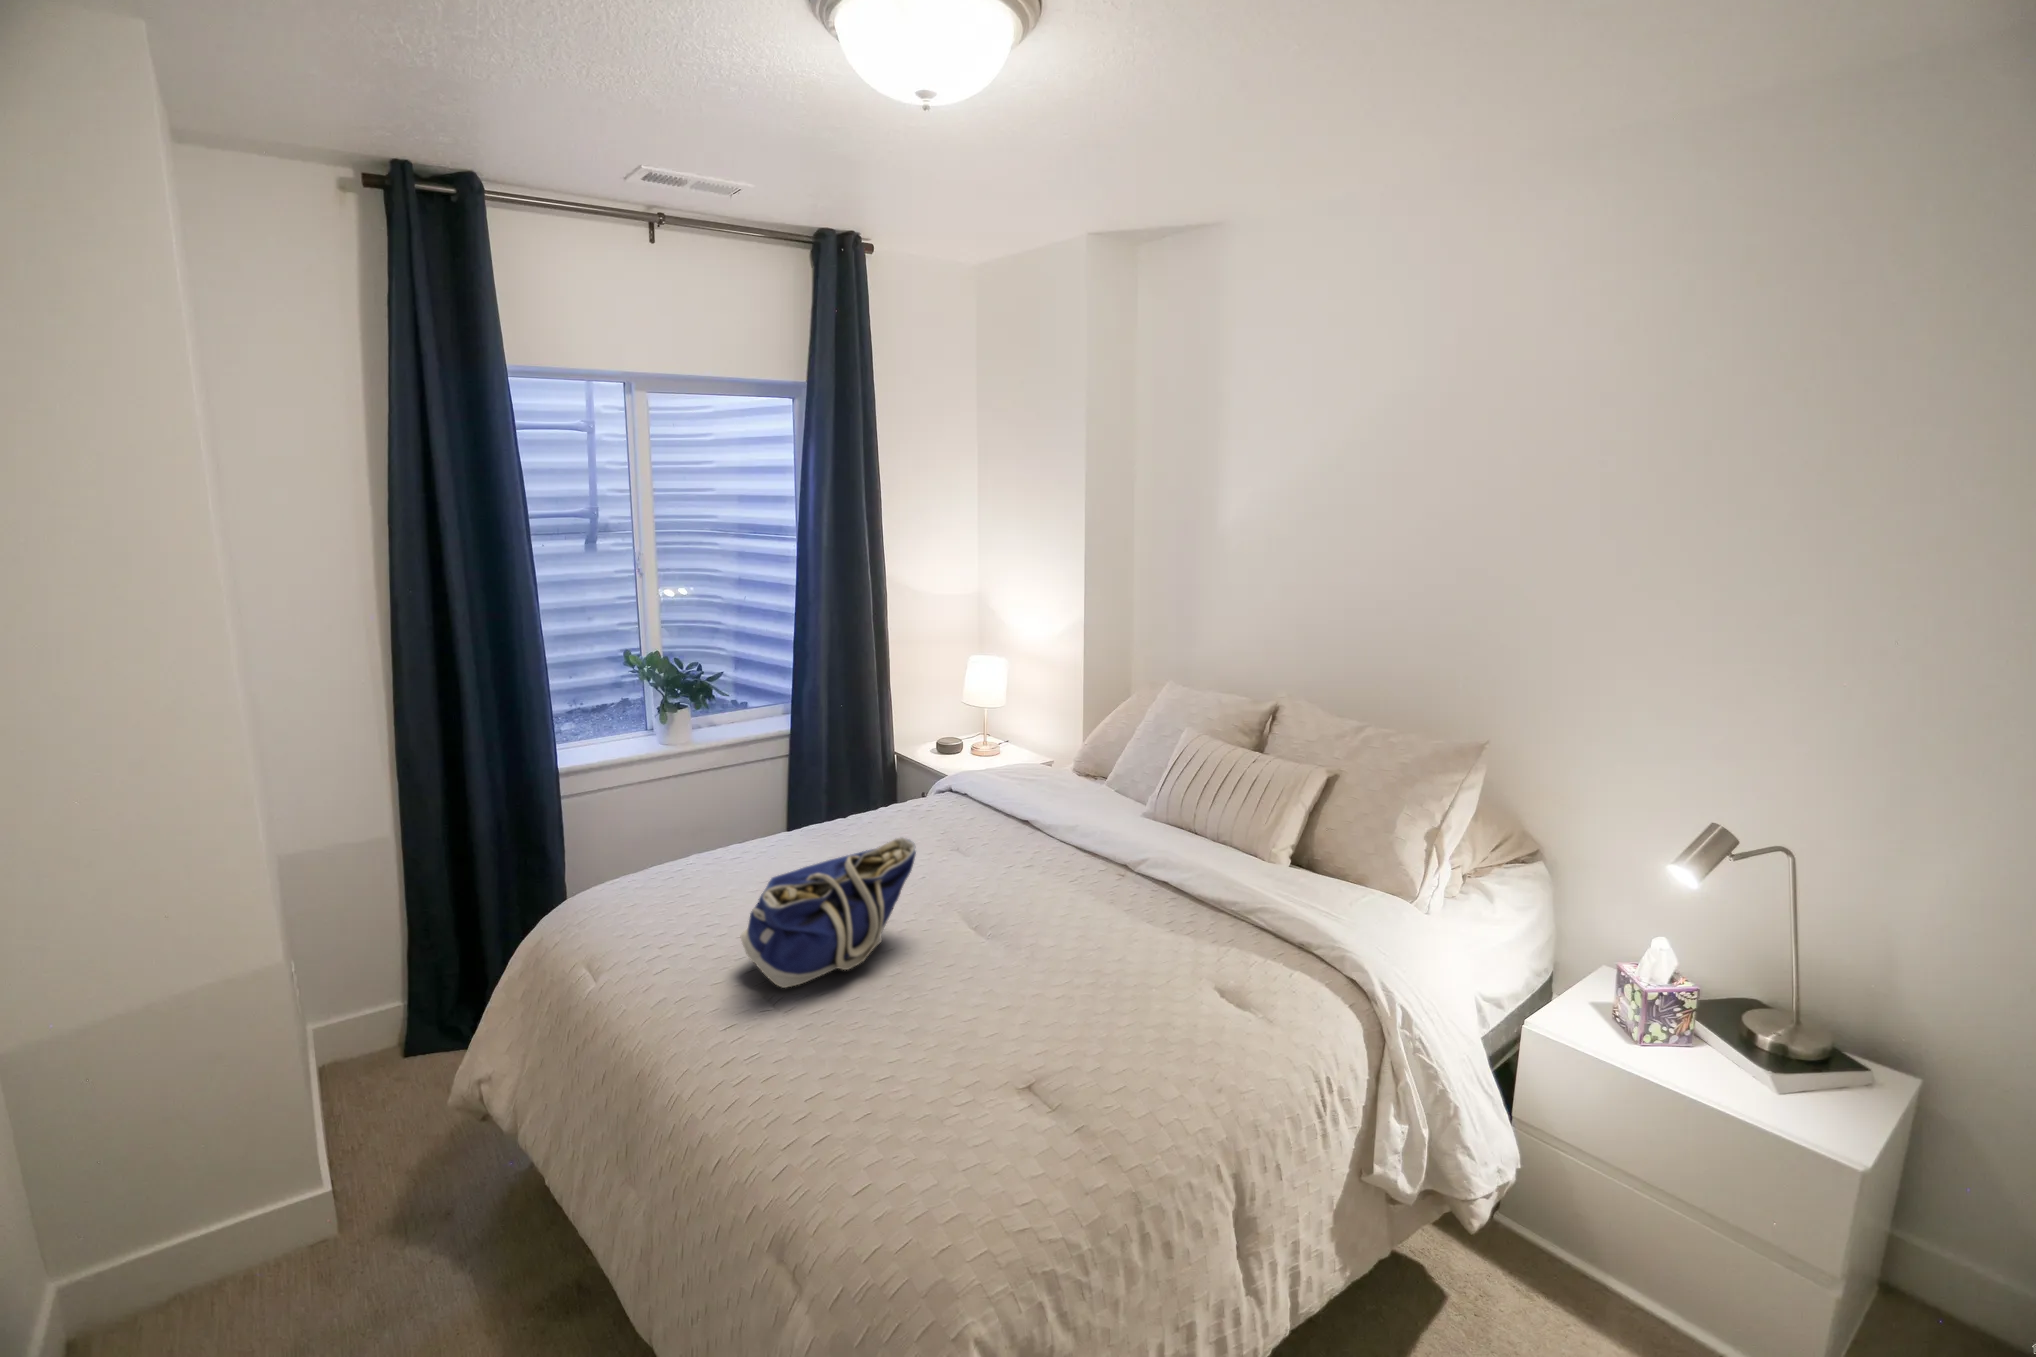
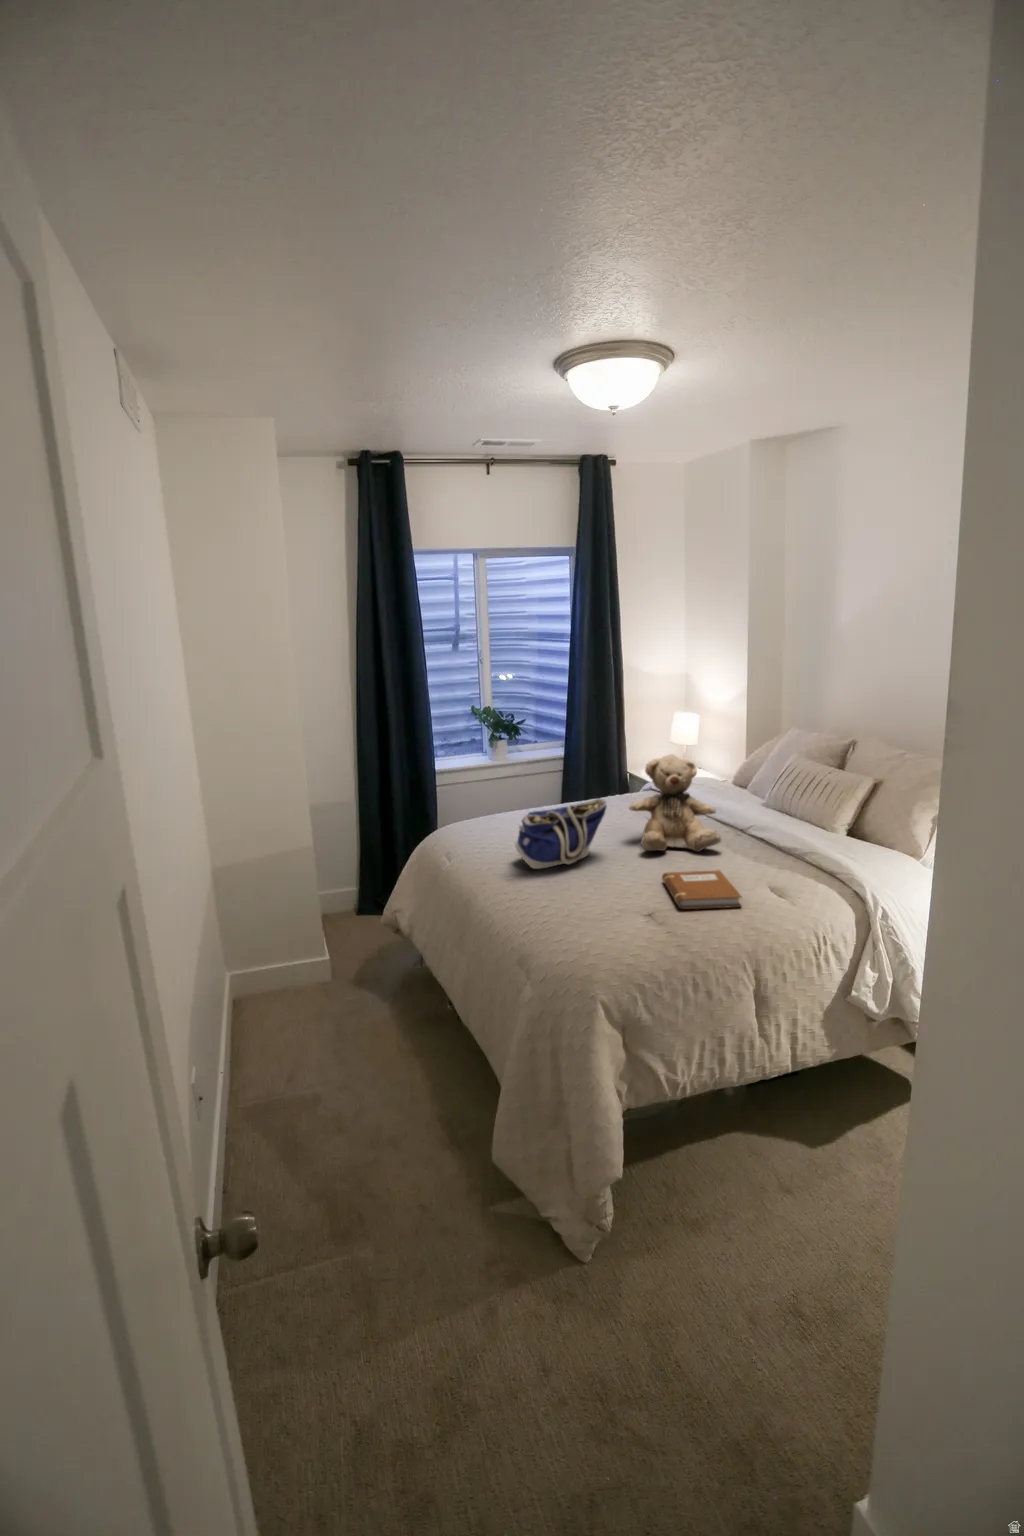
teddy bear: none [948,746,1111,924] -> present [629,754,721,852]
notebook: none [1031,960,1189,1058] -> present [662,870,742,909]

